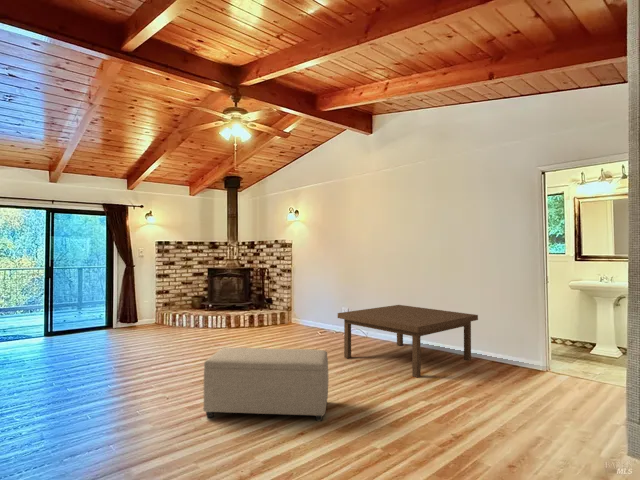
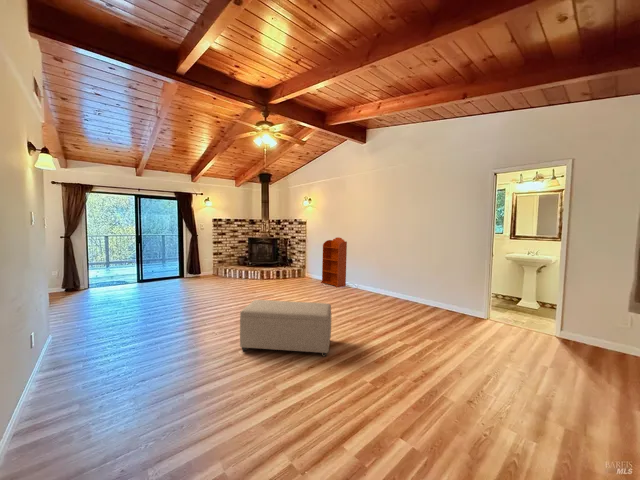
bookcase: none [314,264,350,336] -> present [321,237,347,287]
coffee table: present [338,305,478,377] -> none [338,267,439,322]

